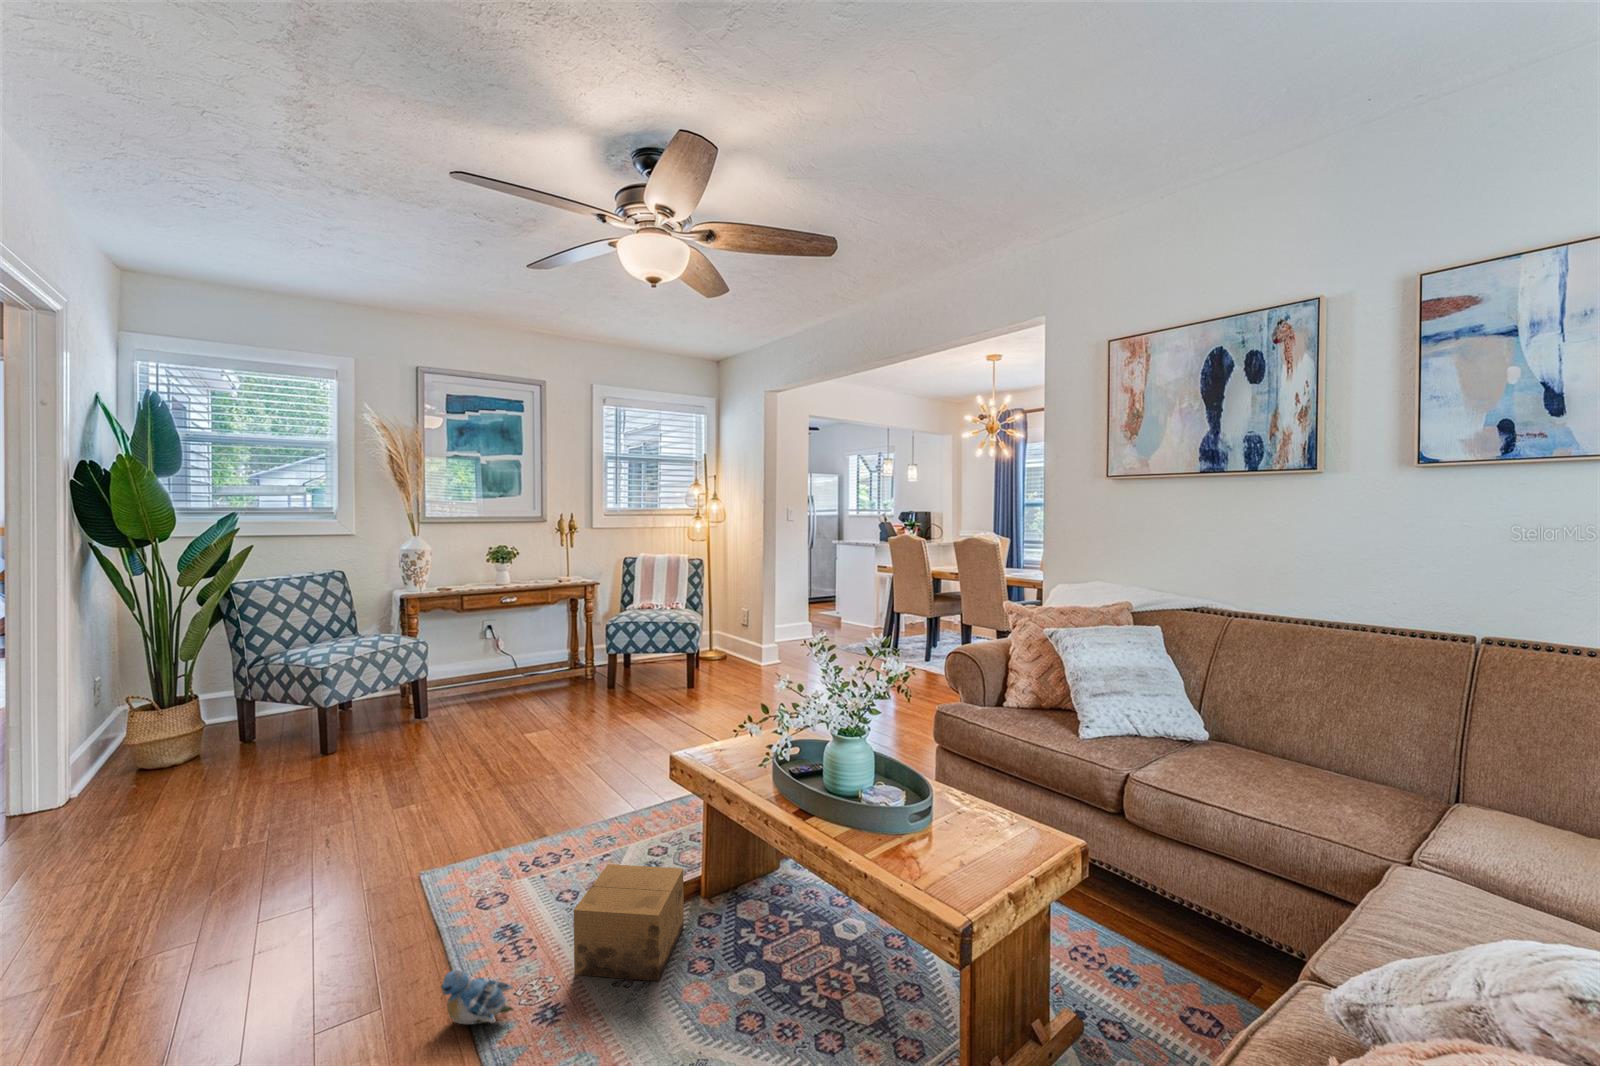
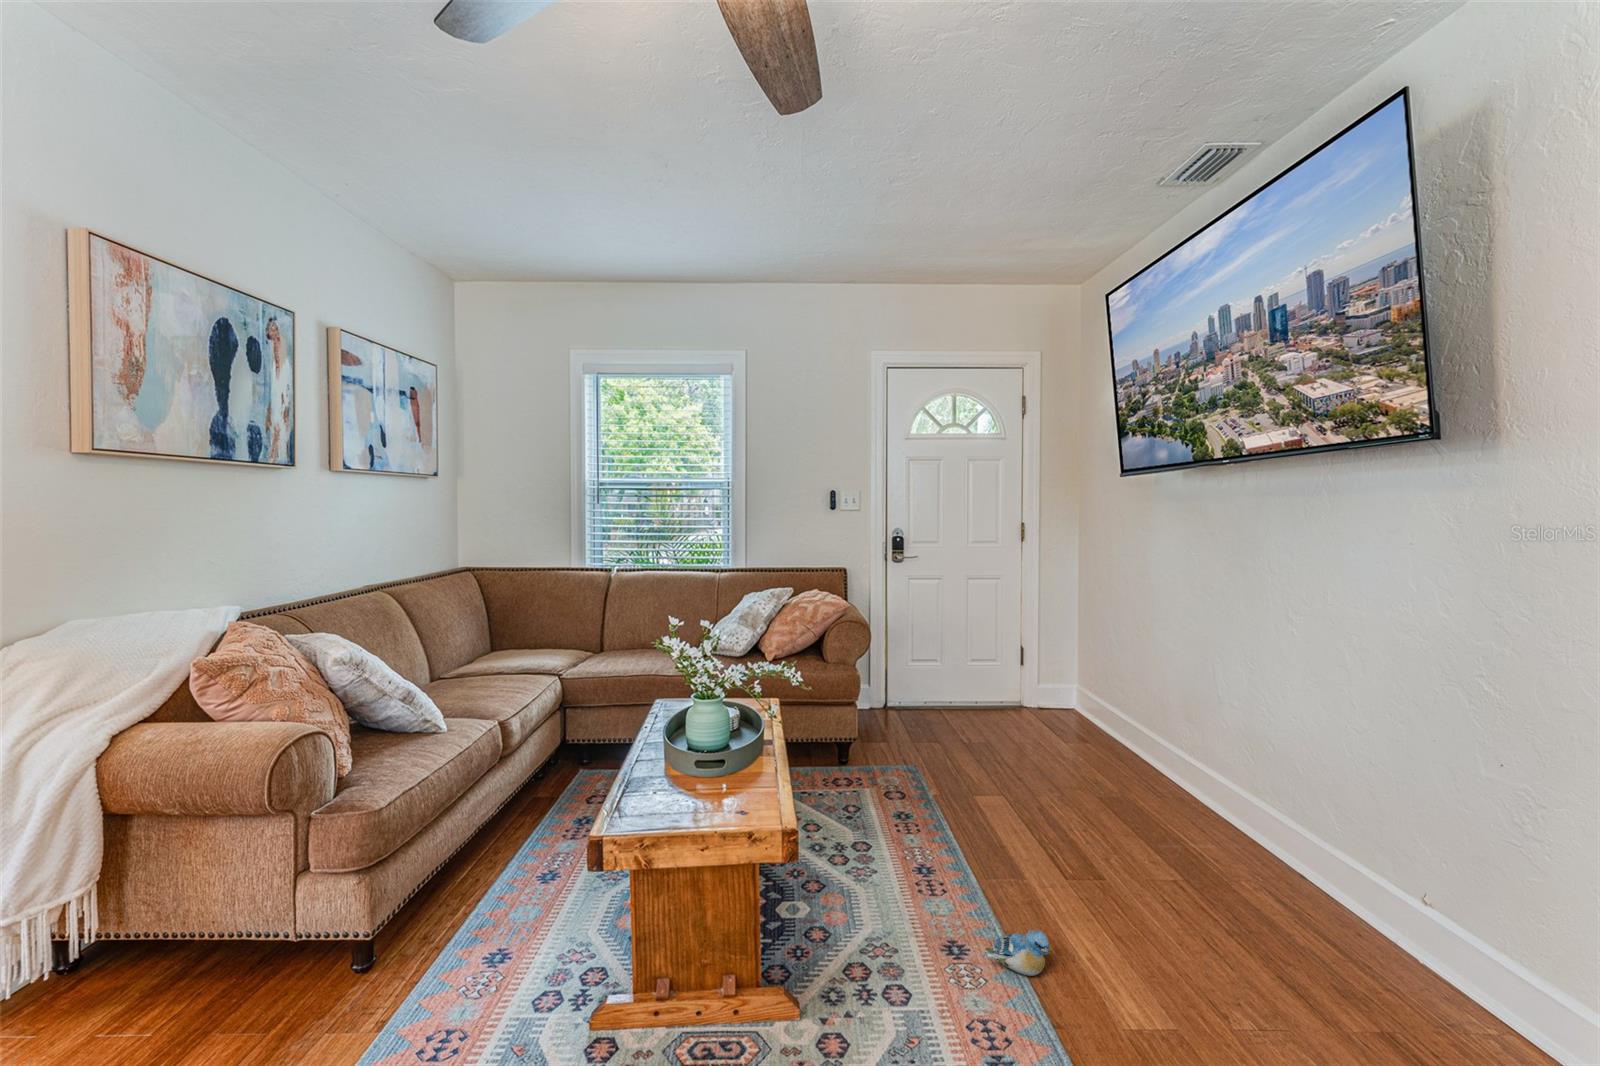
cardboard box: present [574,864,684,981] -> none [806,878,930,1027]

